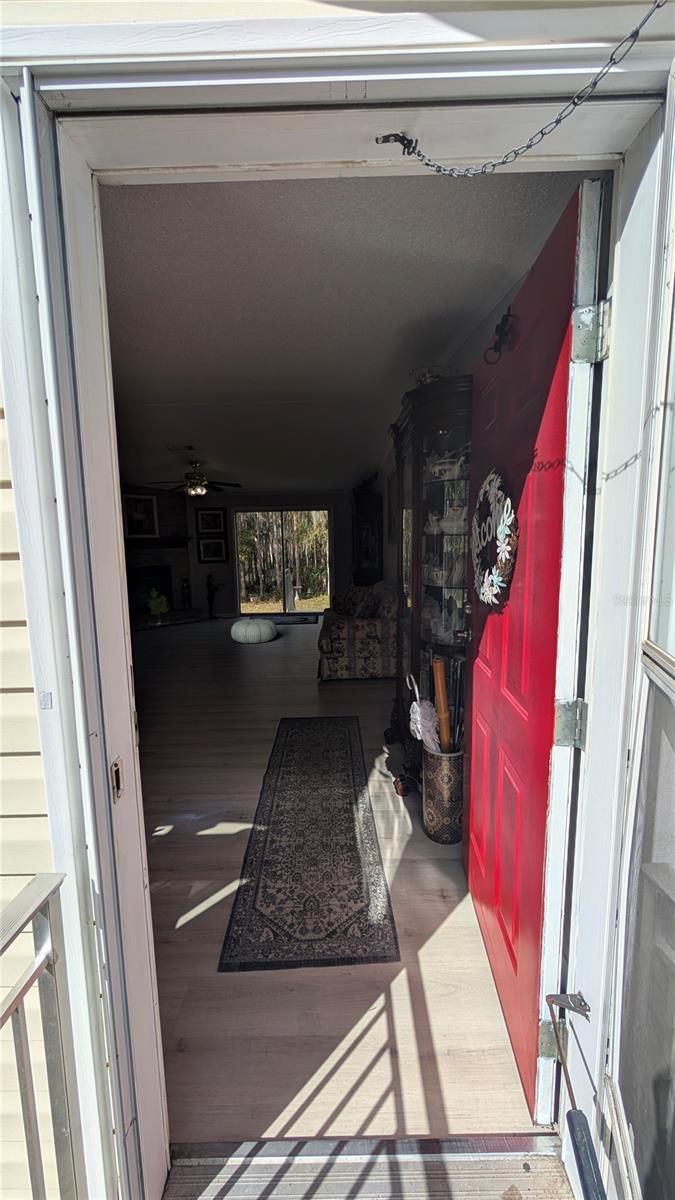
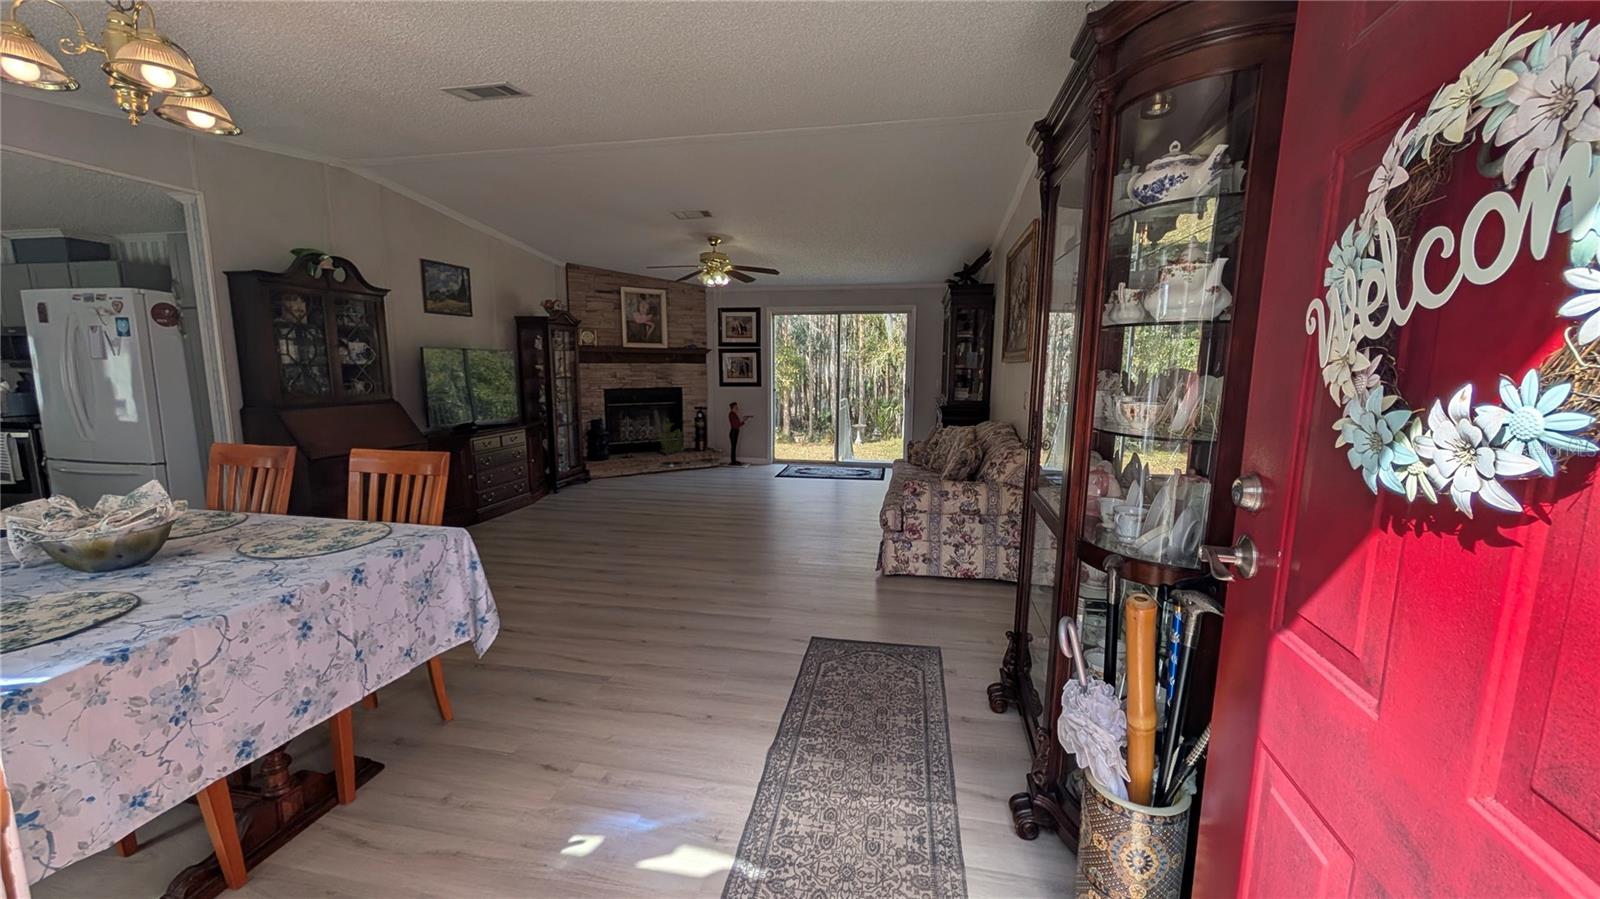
pouf: present [231,619,277,643] -> none [759,468,823,502]

